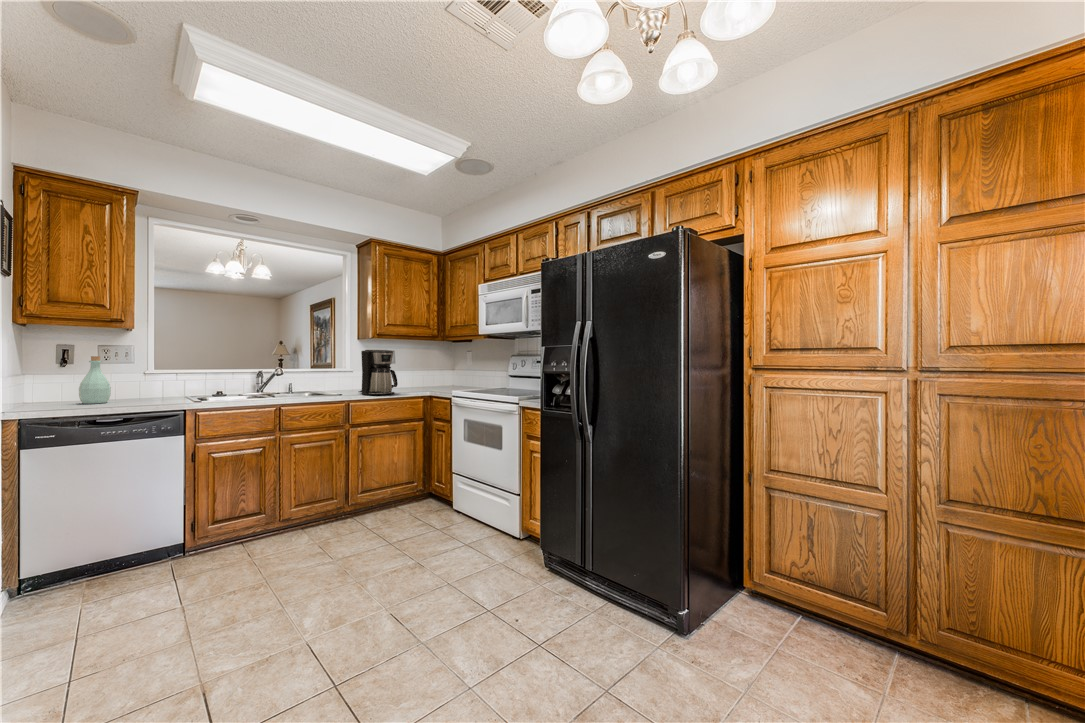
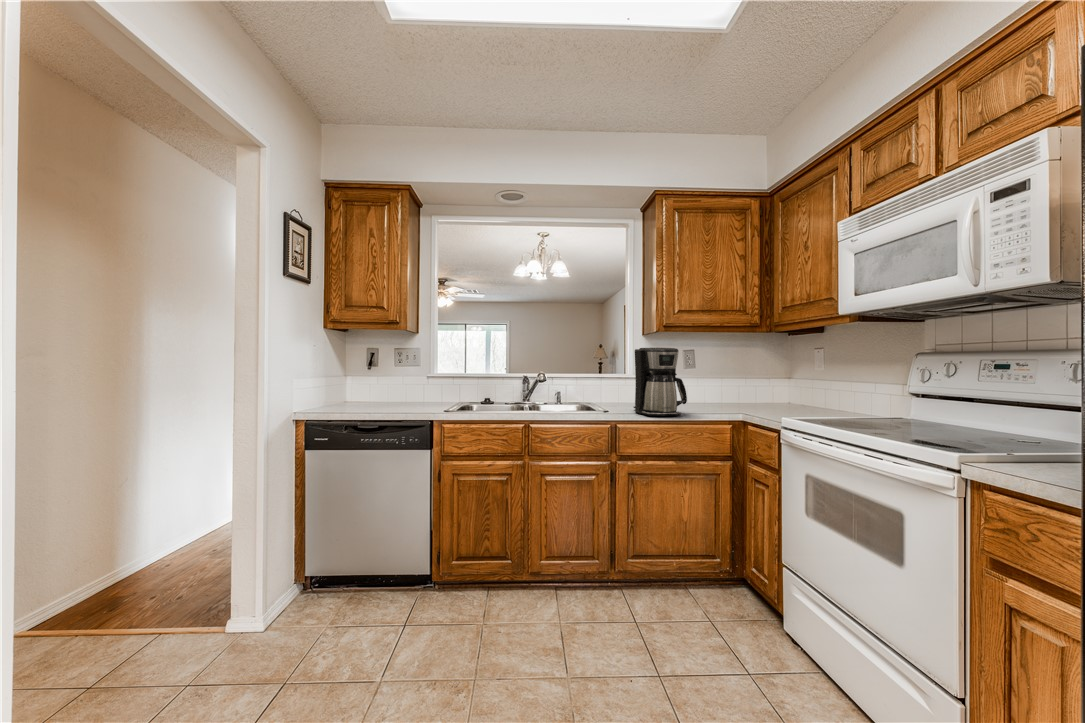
bottle: present [79,356,111,404] -> none [375,359,398,405]

